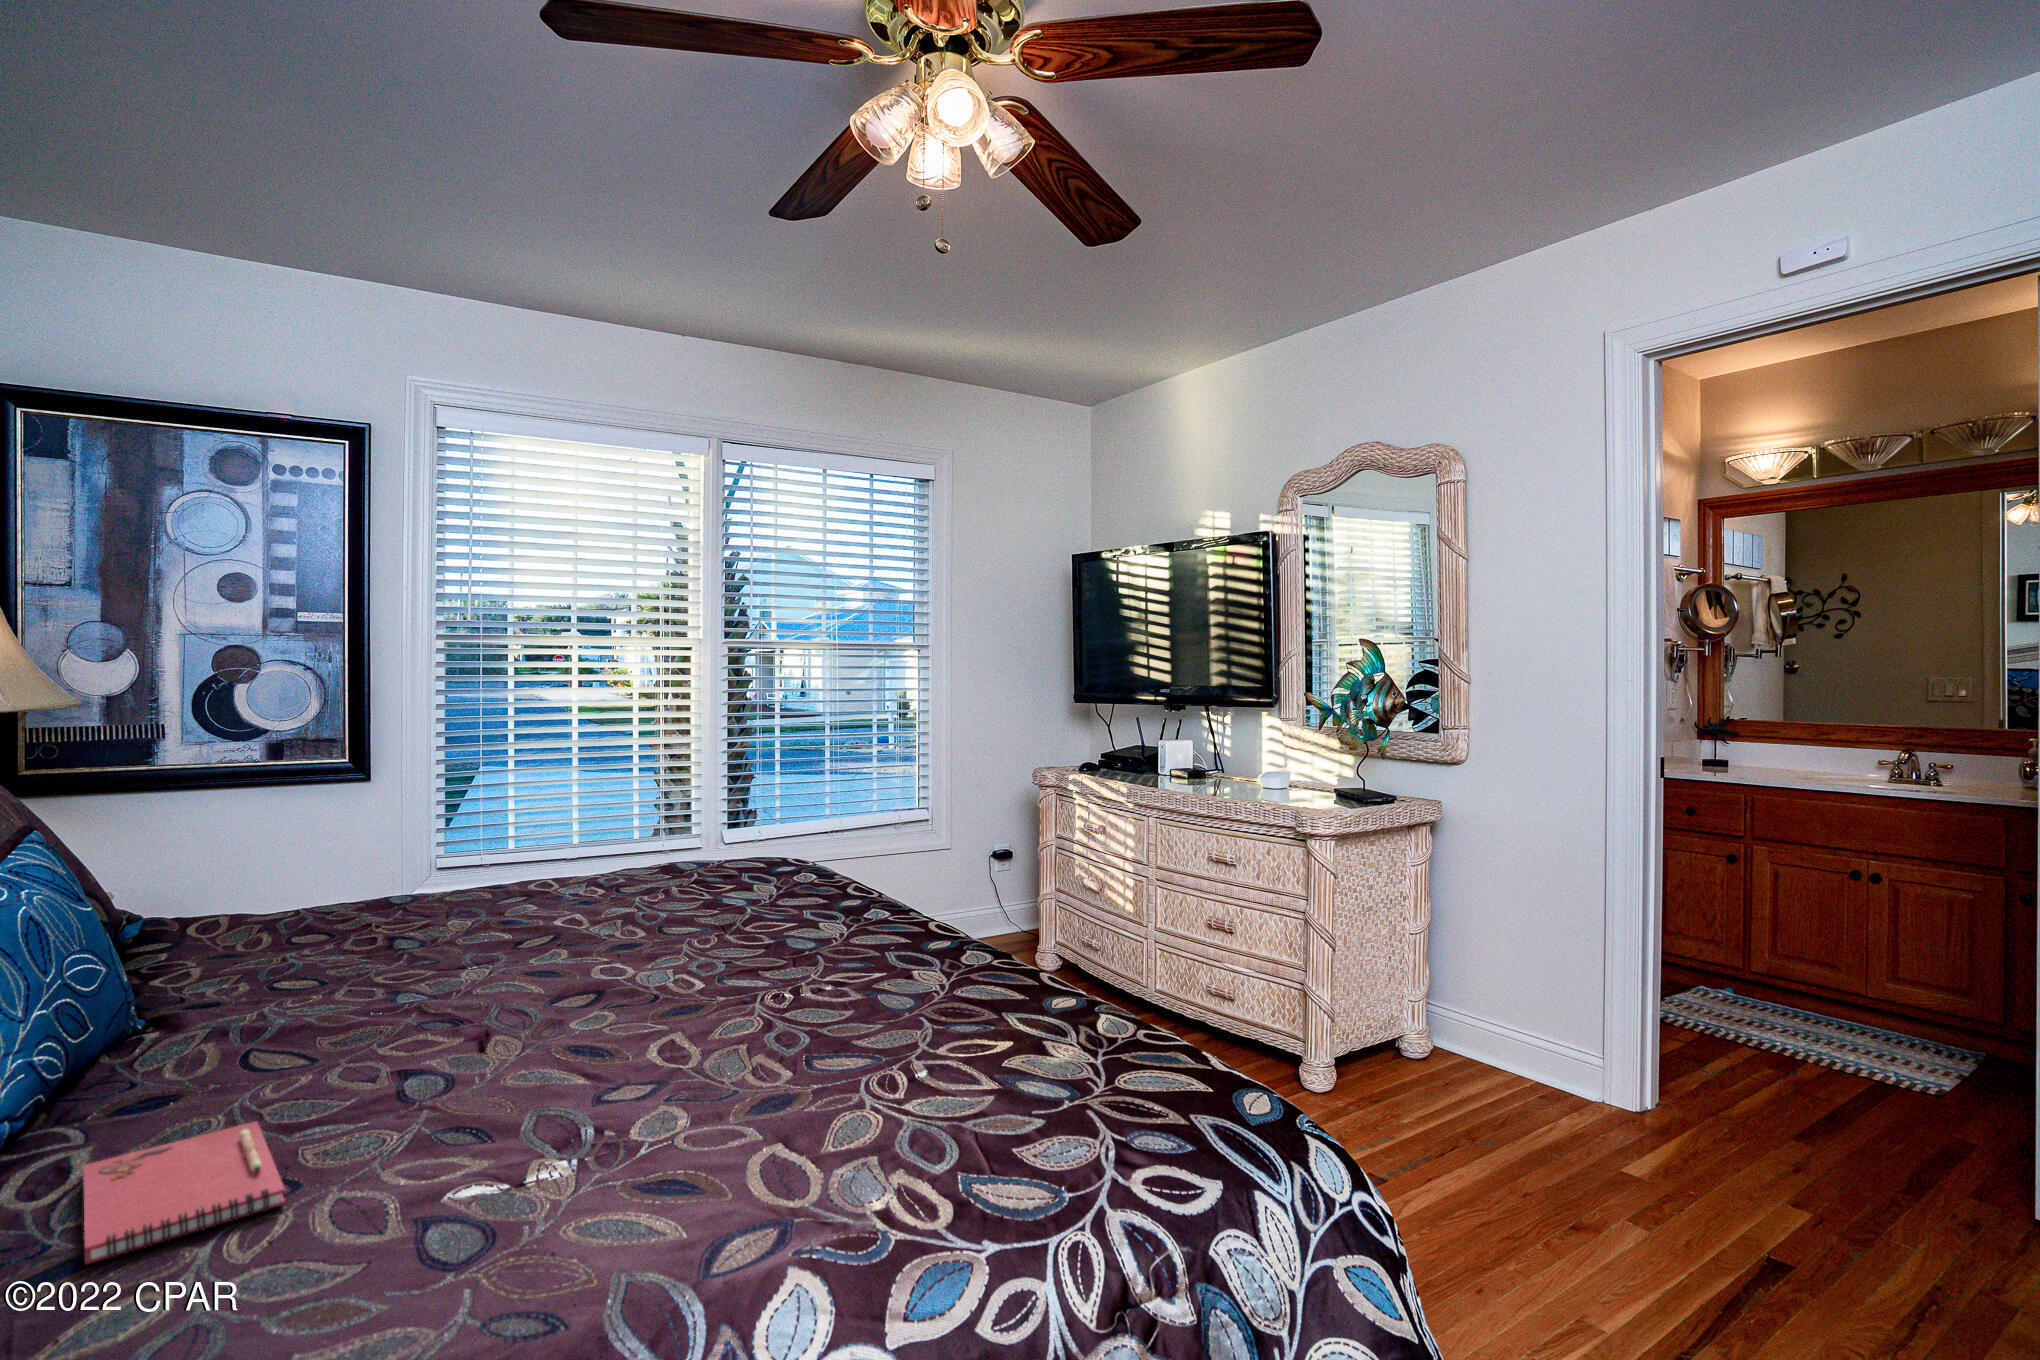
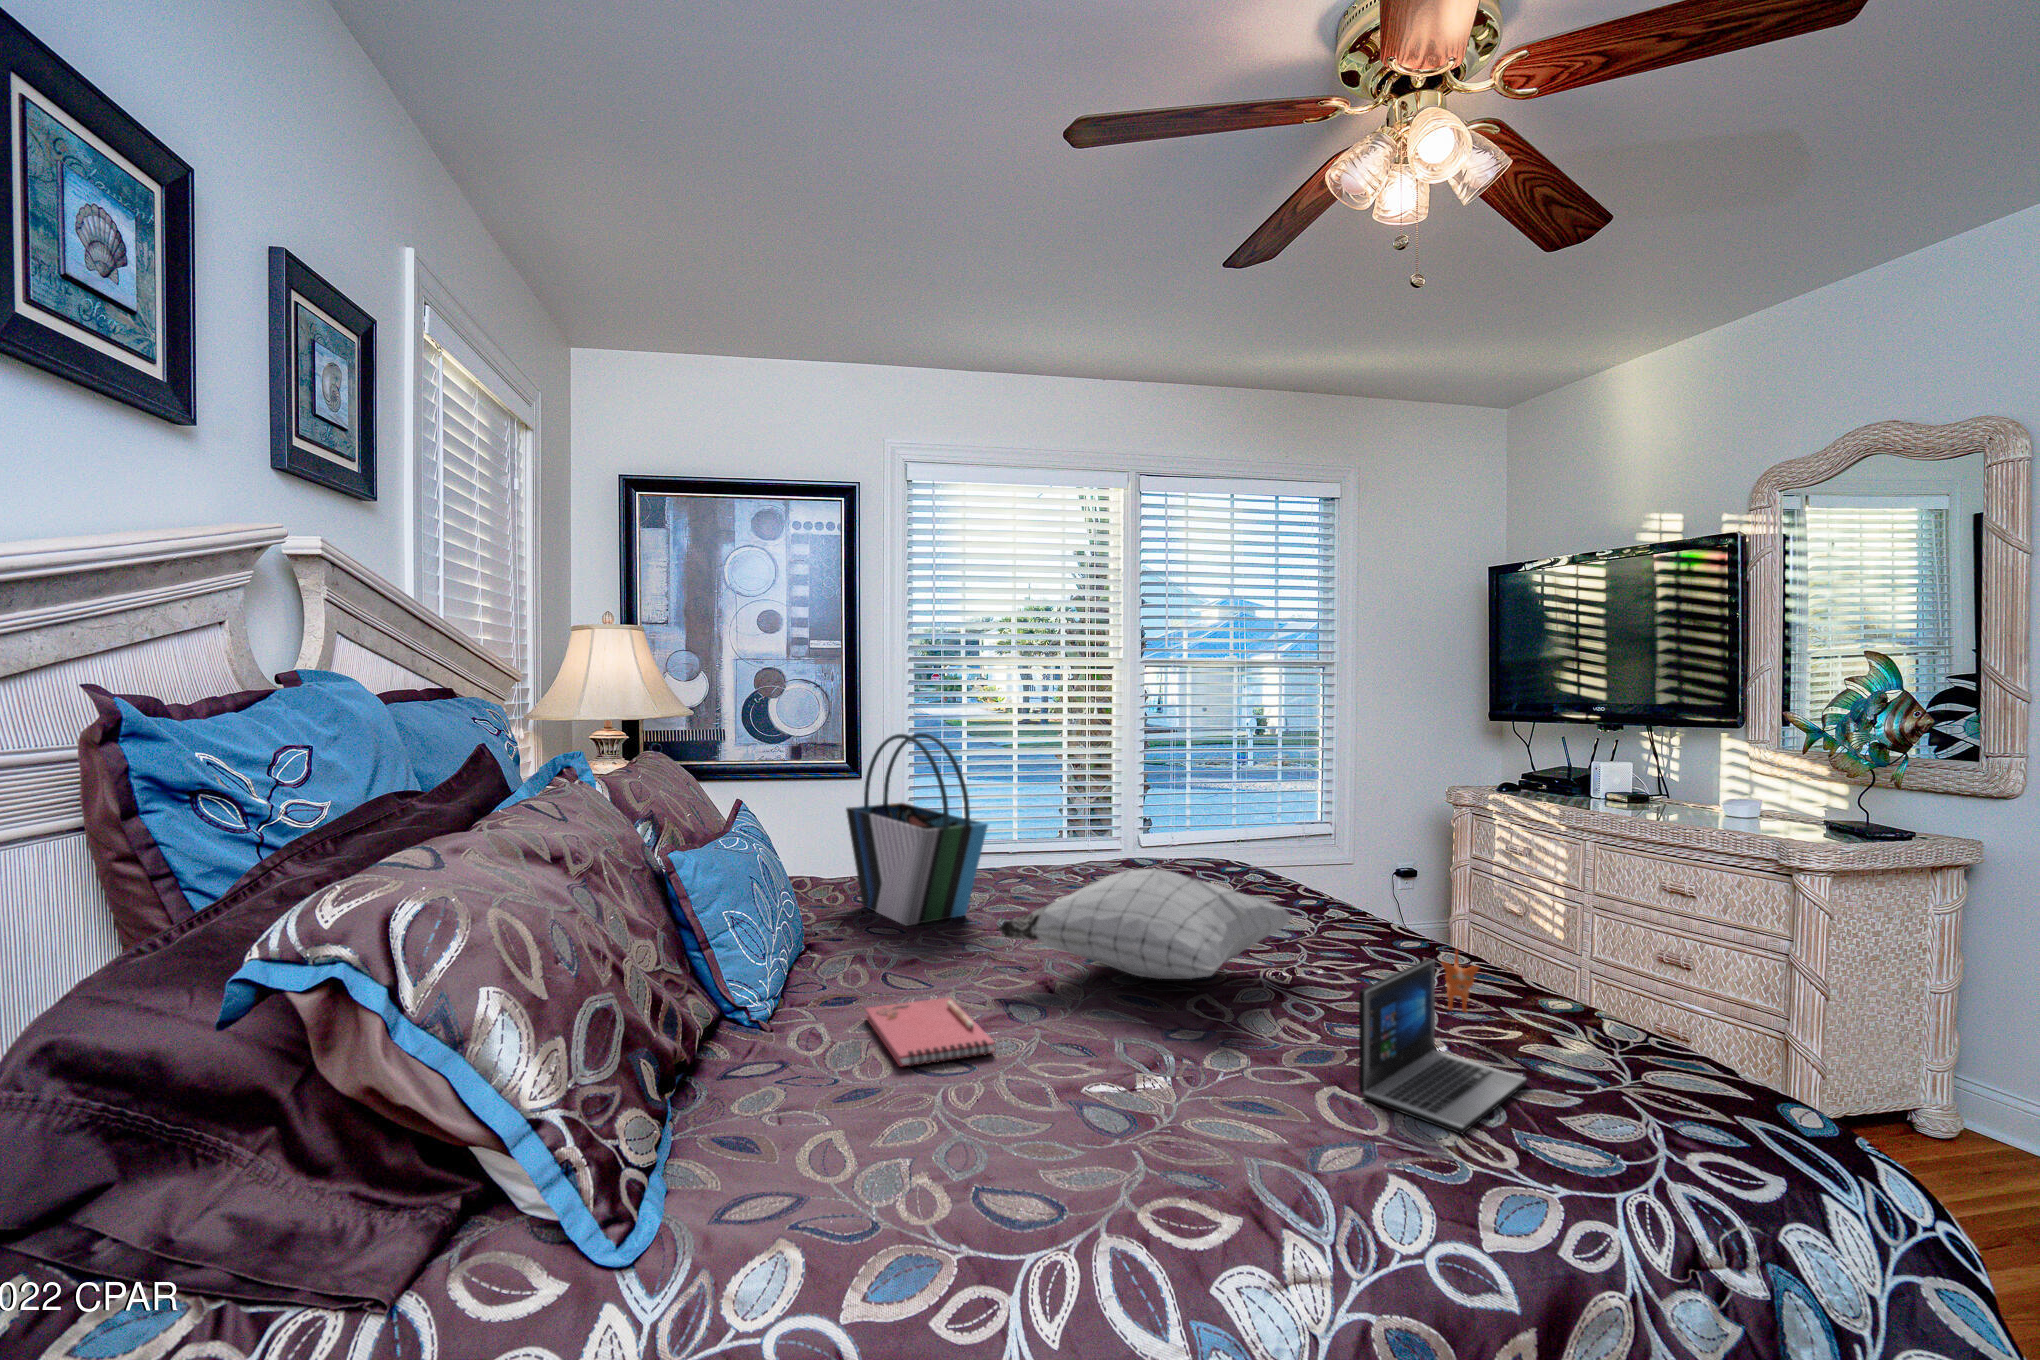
tote bag: none [193,737,407,1009] -> present [846,733,988,926]
pillow: none [362,901,796,1043] -> present [998,869,1294,979]
laptop: none [795,961,996,1204] -> present [1359,949,1527,1134]

